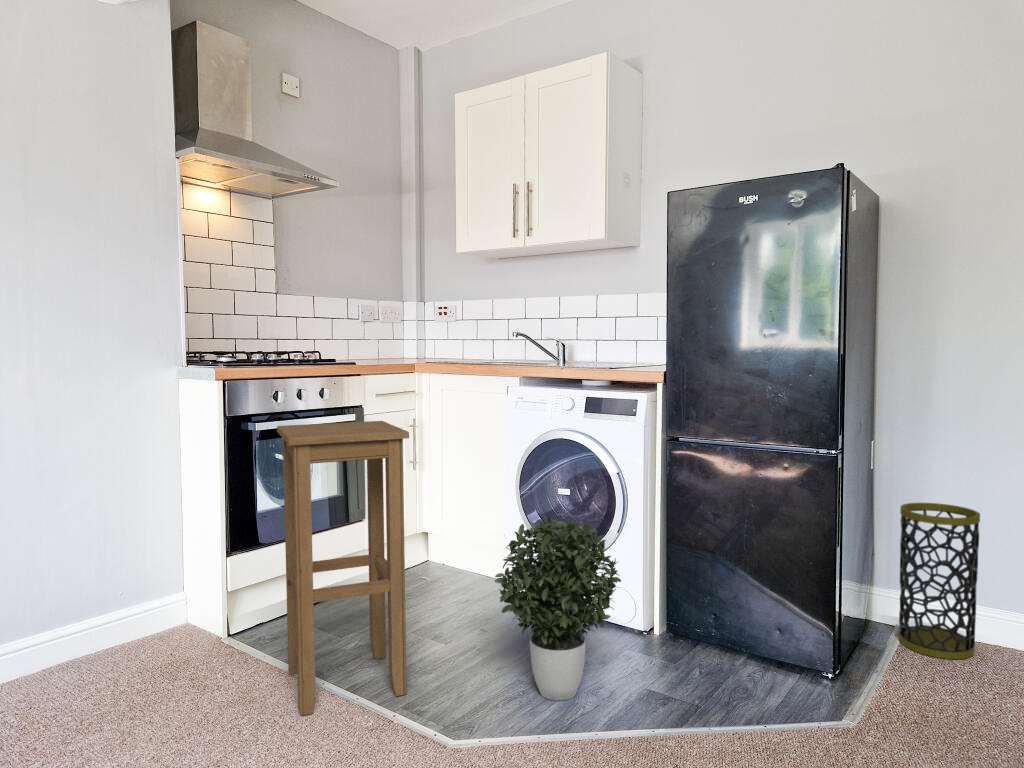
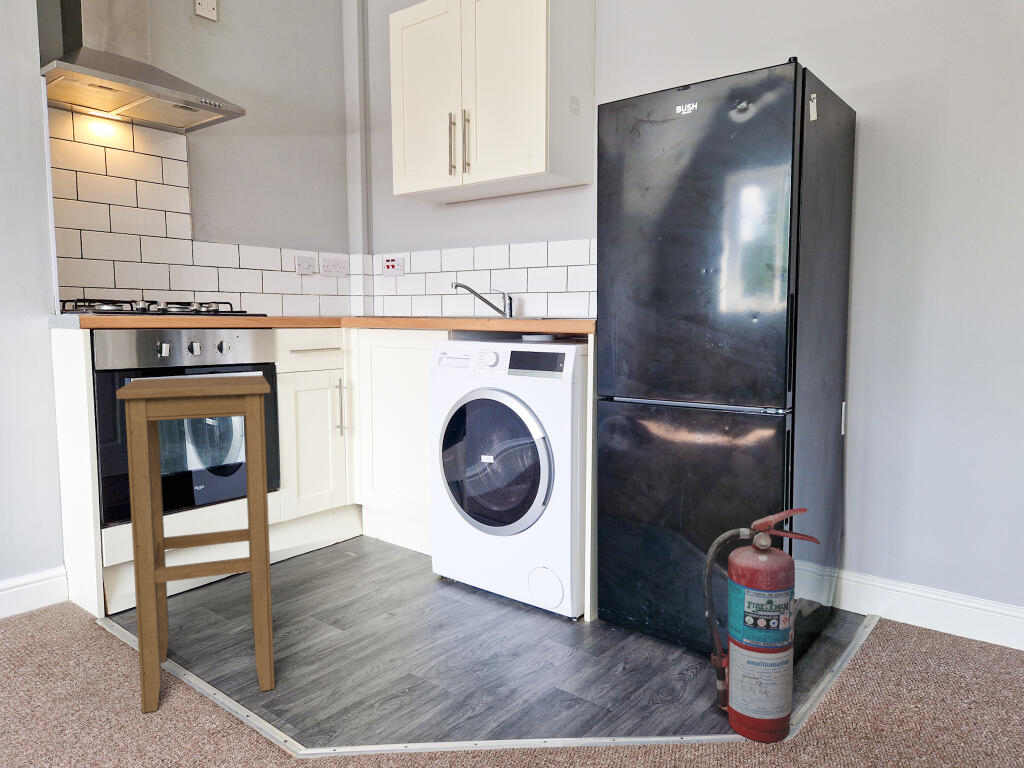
trash can: present [899,503,980,659] -> none [868,475,965,658]
potted plant: present [495,518,621,701] -> none [370,486,522,700]
fire extinguisher: none [777,533,877,730] -> present [702,508,820,743]

